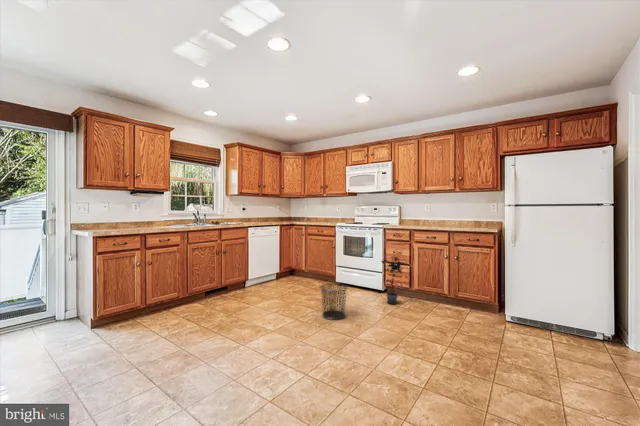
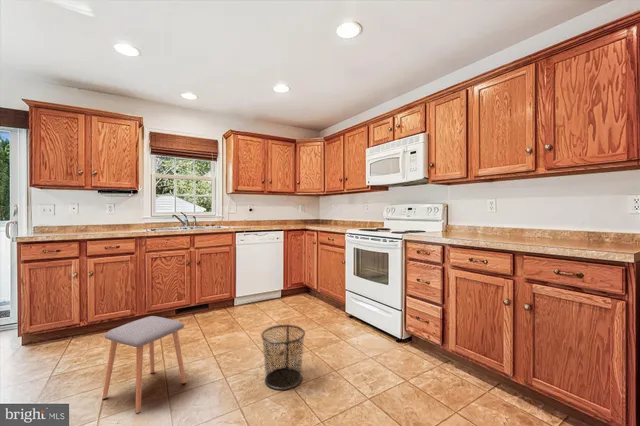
potted plant: present [381,257,408,304] -> none [386,287,427,372]
stool: none [231,284,276,341] -> present [102,316,186,414]

